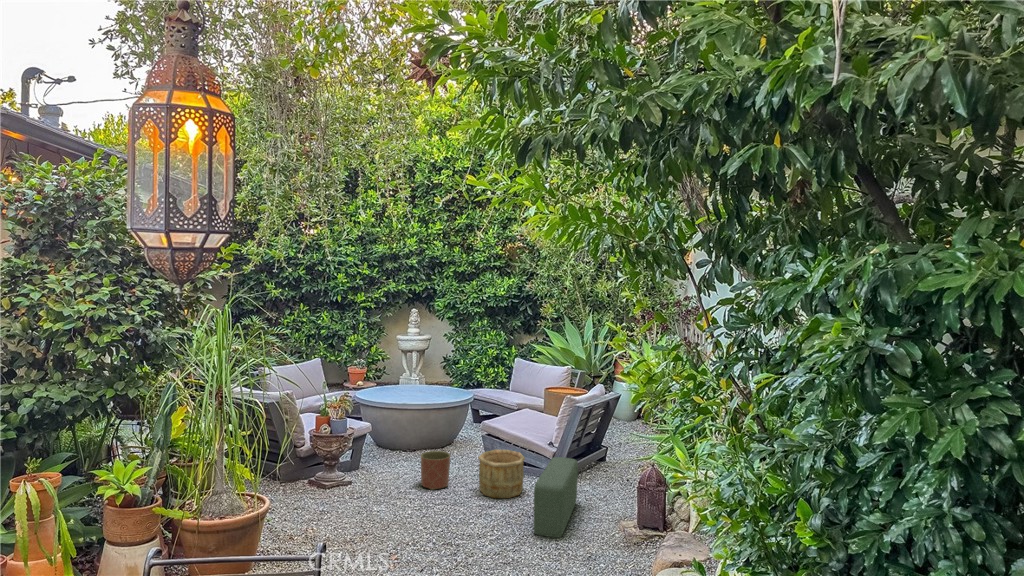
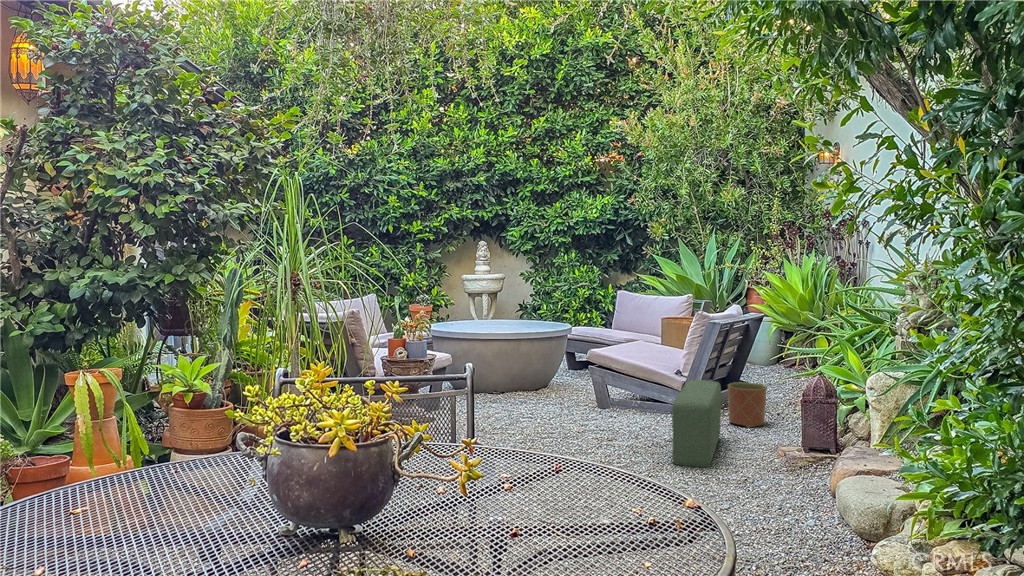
wooden bucket: present [478,449,525,498] -> none [591,378,650,434]
planter: present [421,451,450,490] -> present [728,382,767,428]

